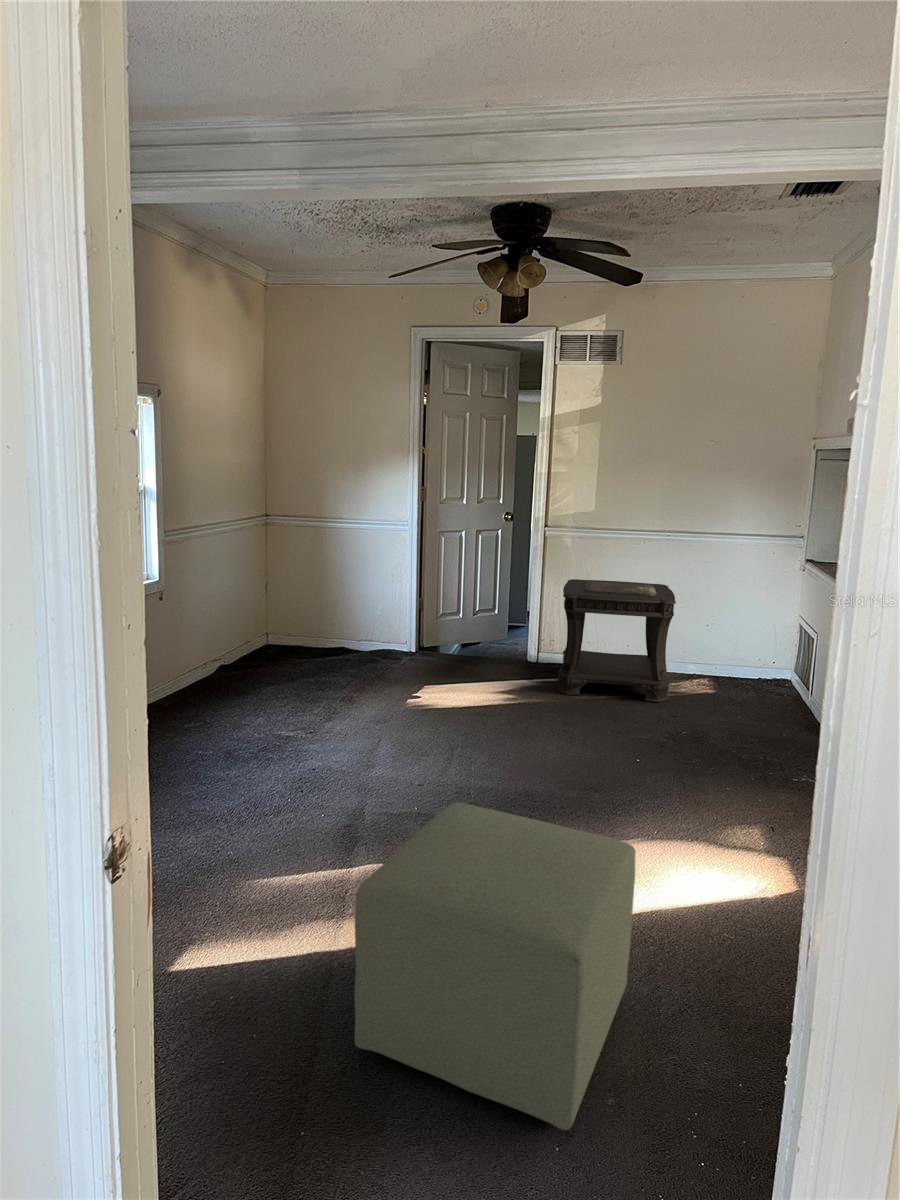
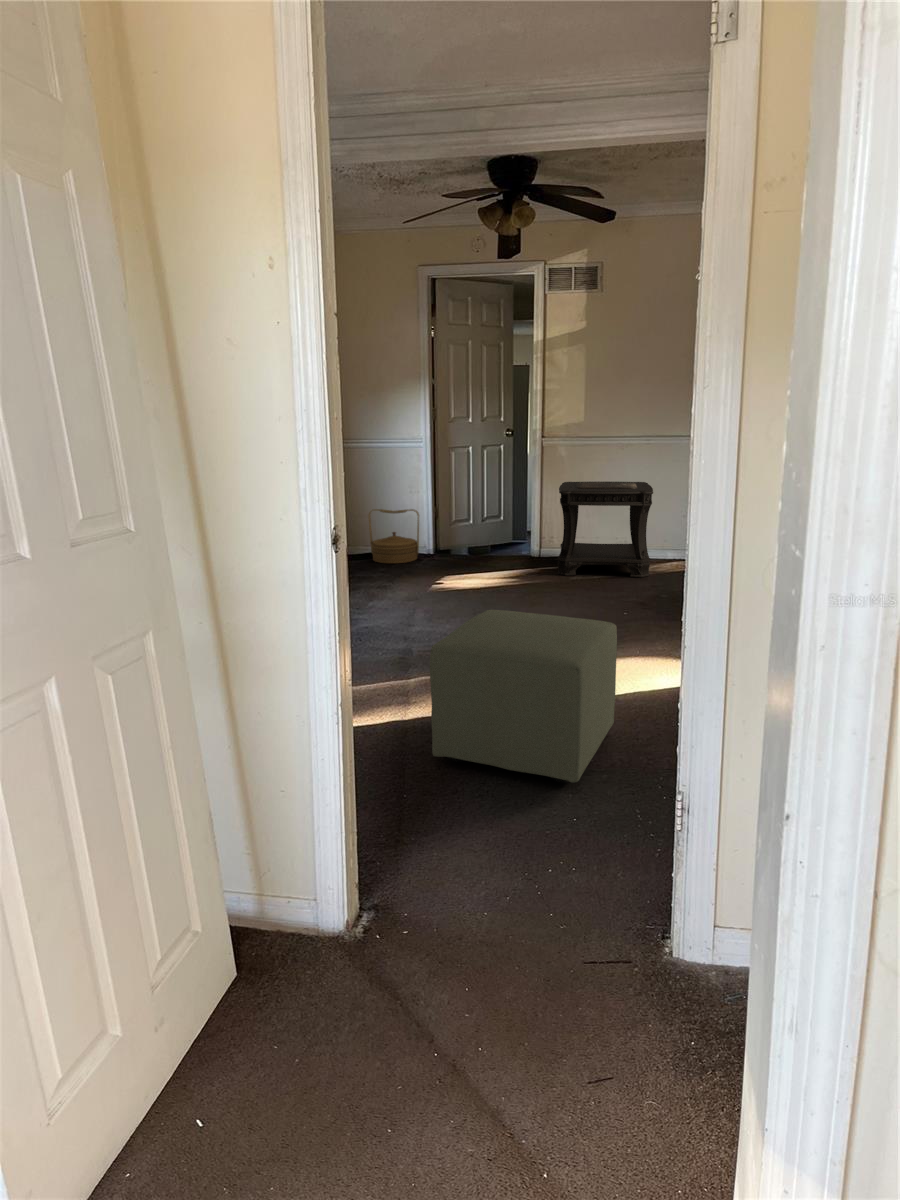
woven basket: none [339,599,399,665] -> present [368,509,419,564]

